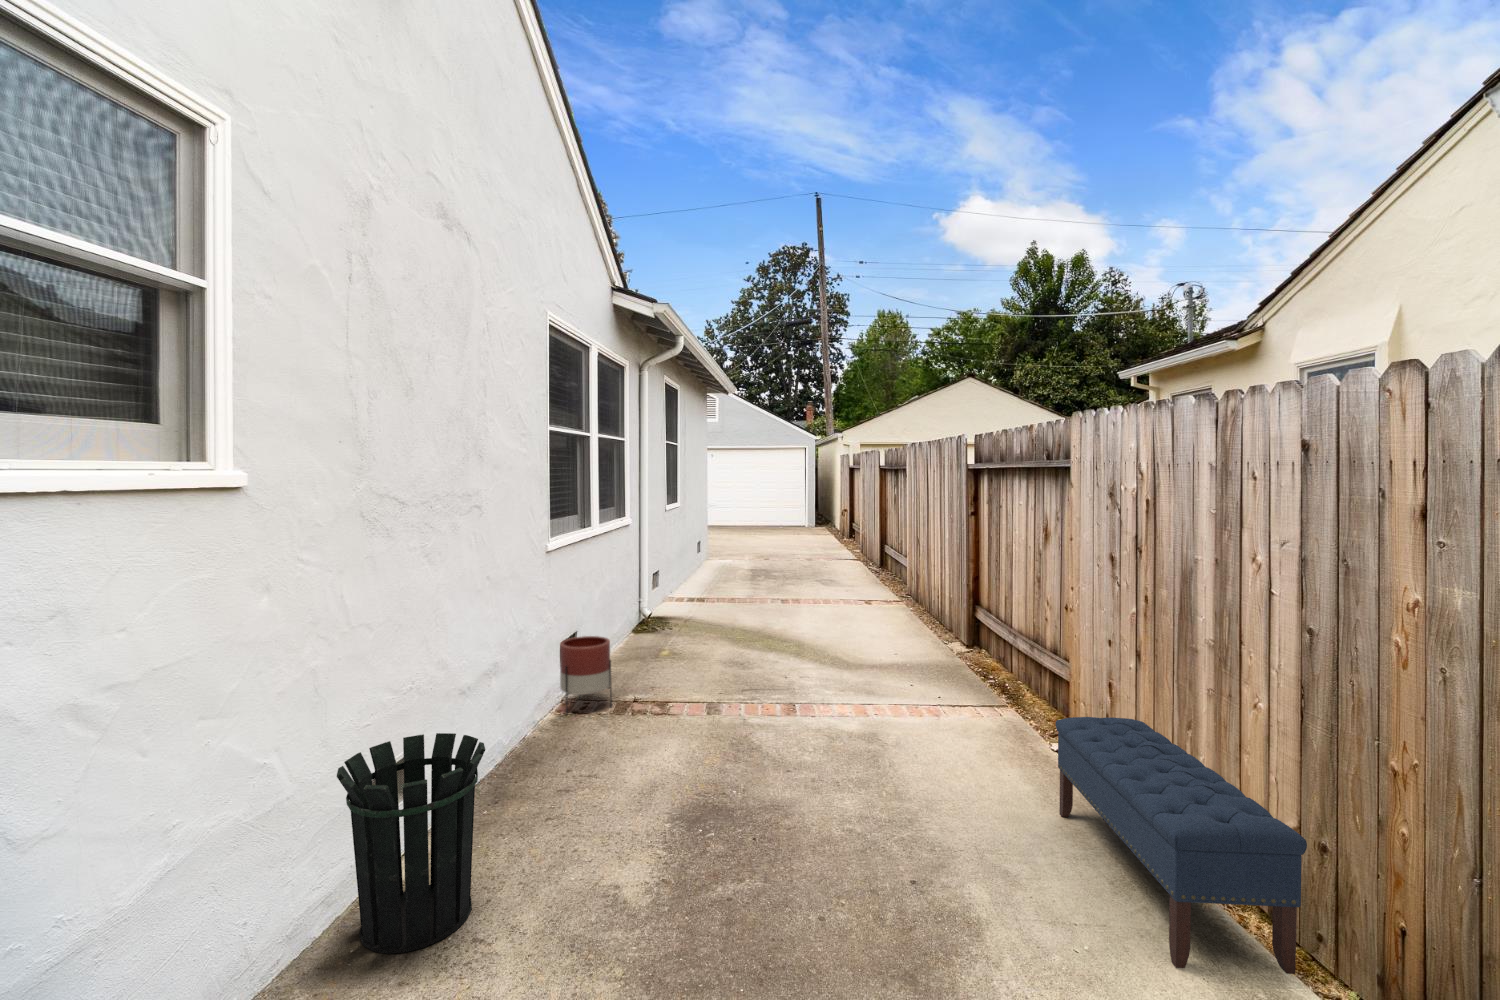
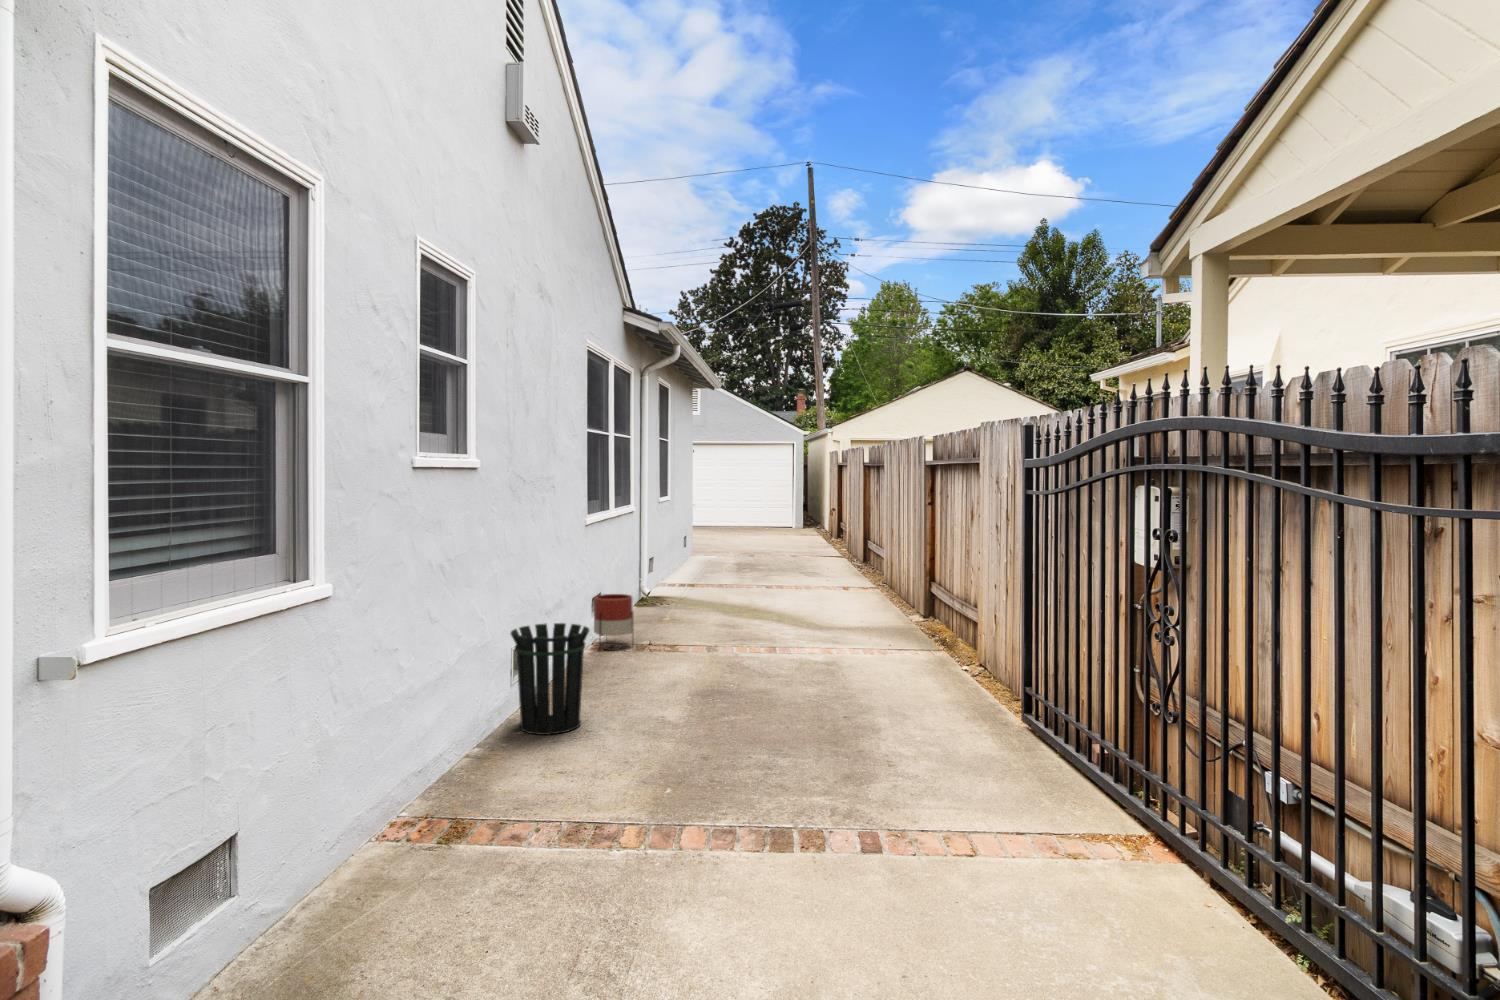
bench: present [1055,717,1307,974] -> none [947,630,1049,742]

